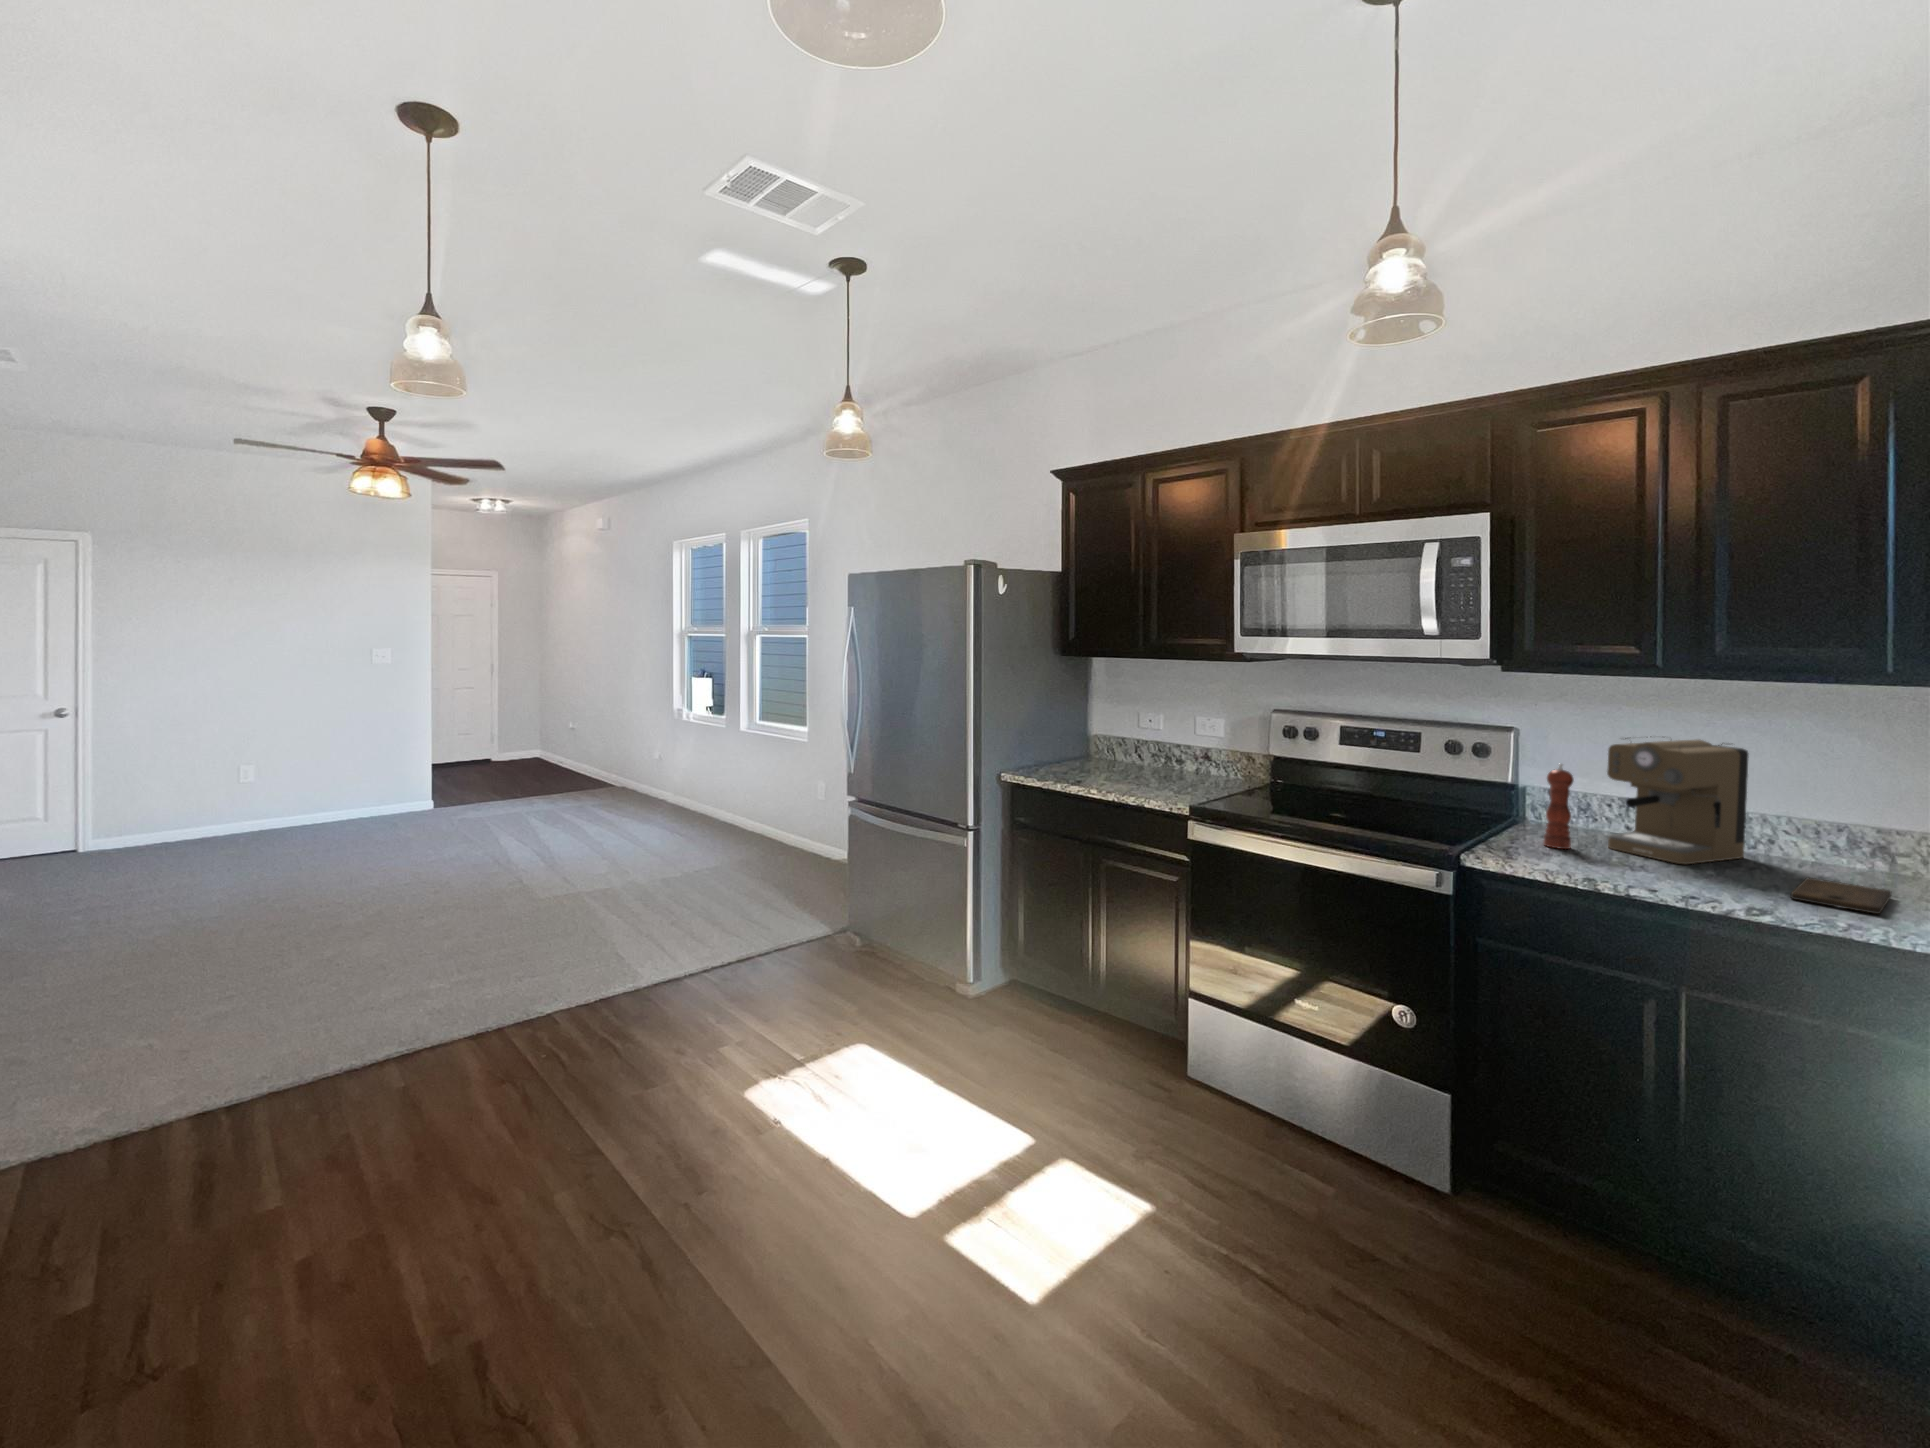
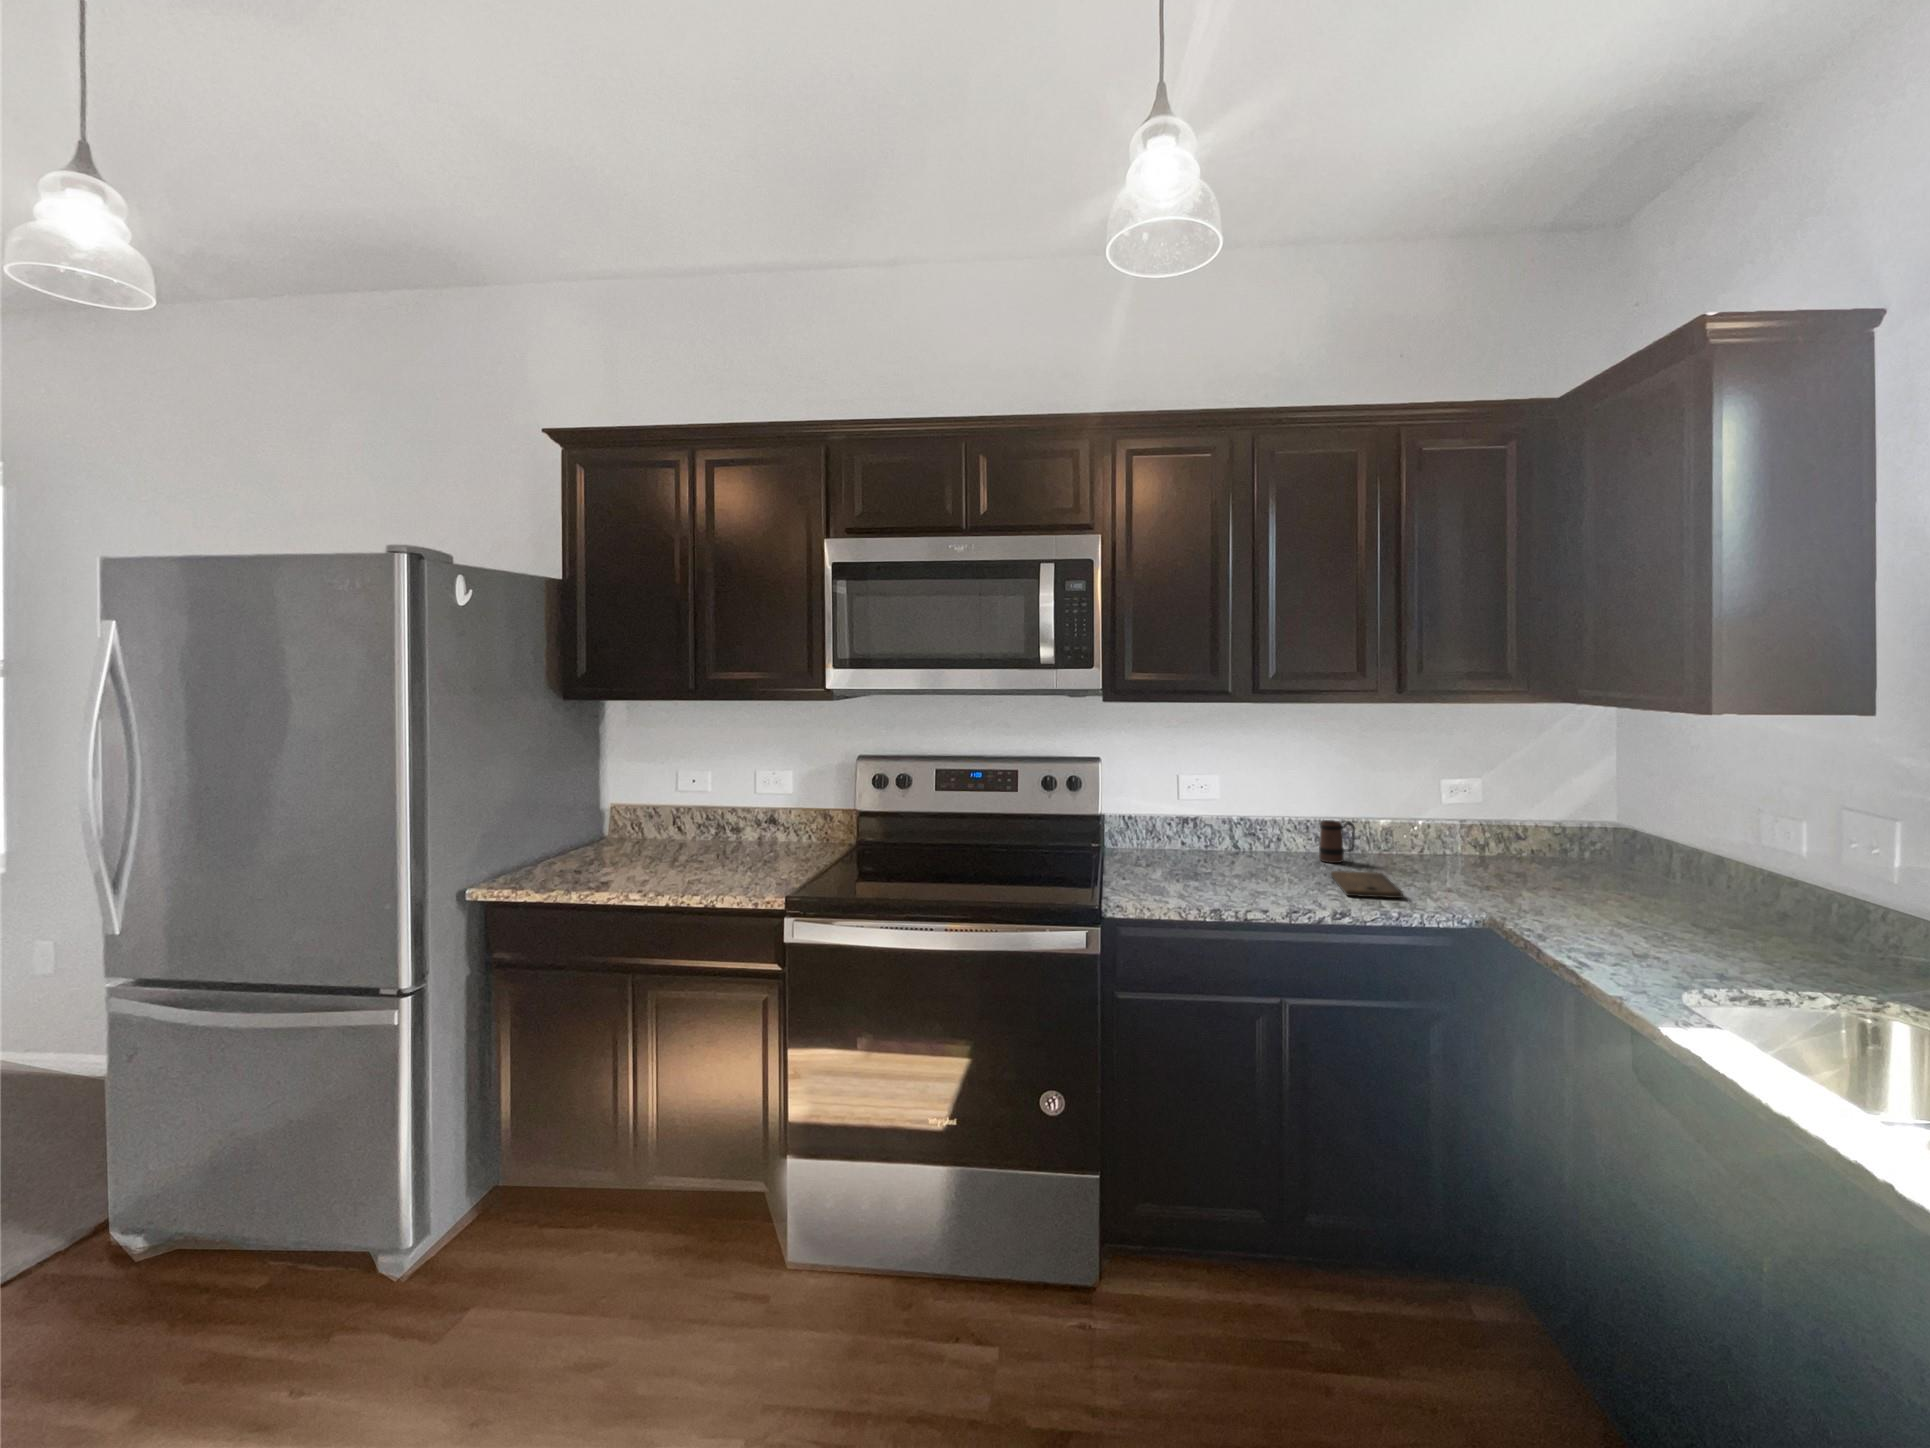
coffee maker: present [1607,738,1749,864] -> none [1188,757,1273,876]
pepper mill: present [1543,764,1574,849] -> none [1149,792,1171,878]
mug: none [1822,824,1884,876] -> present [1319,820,1355,863]

